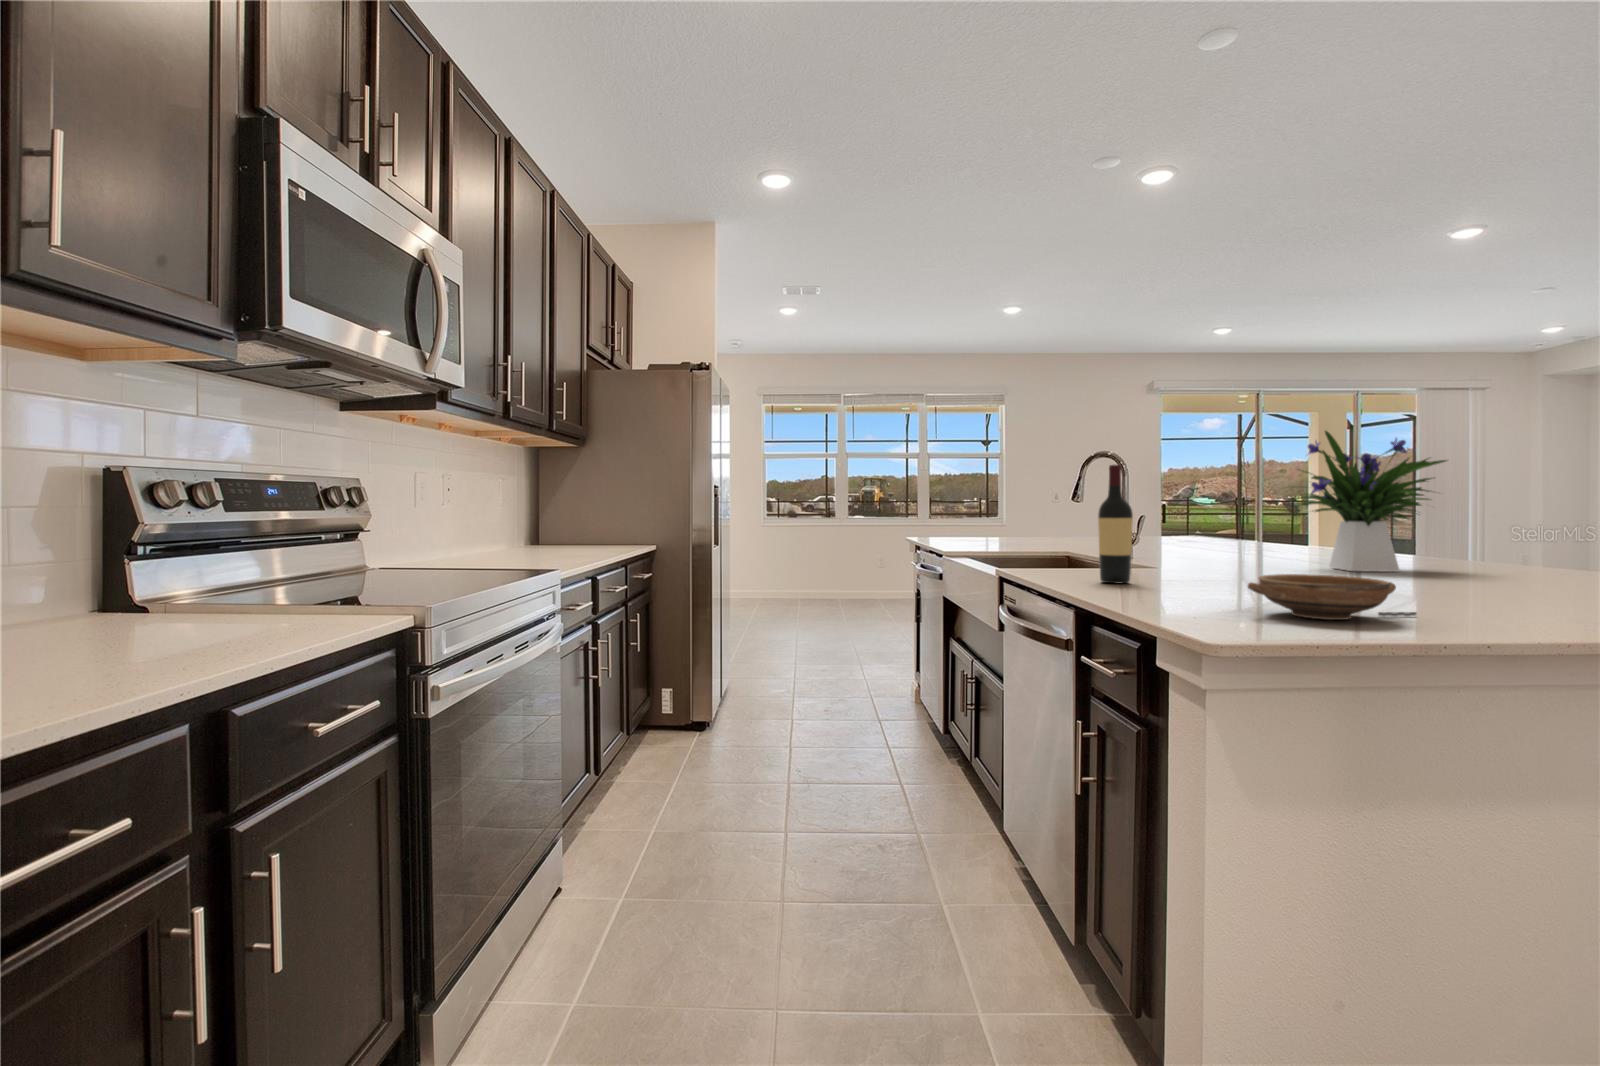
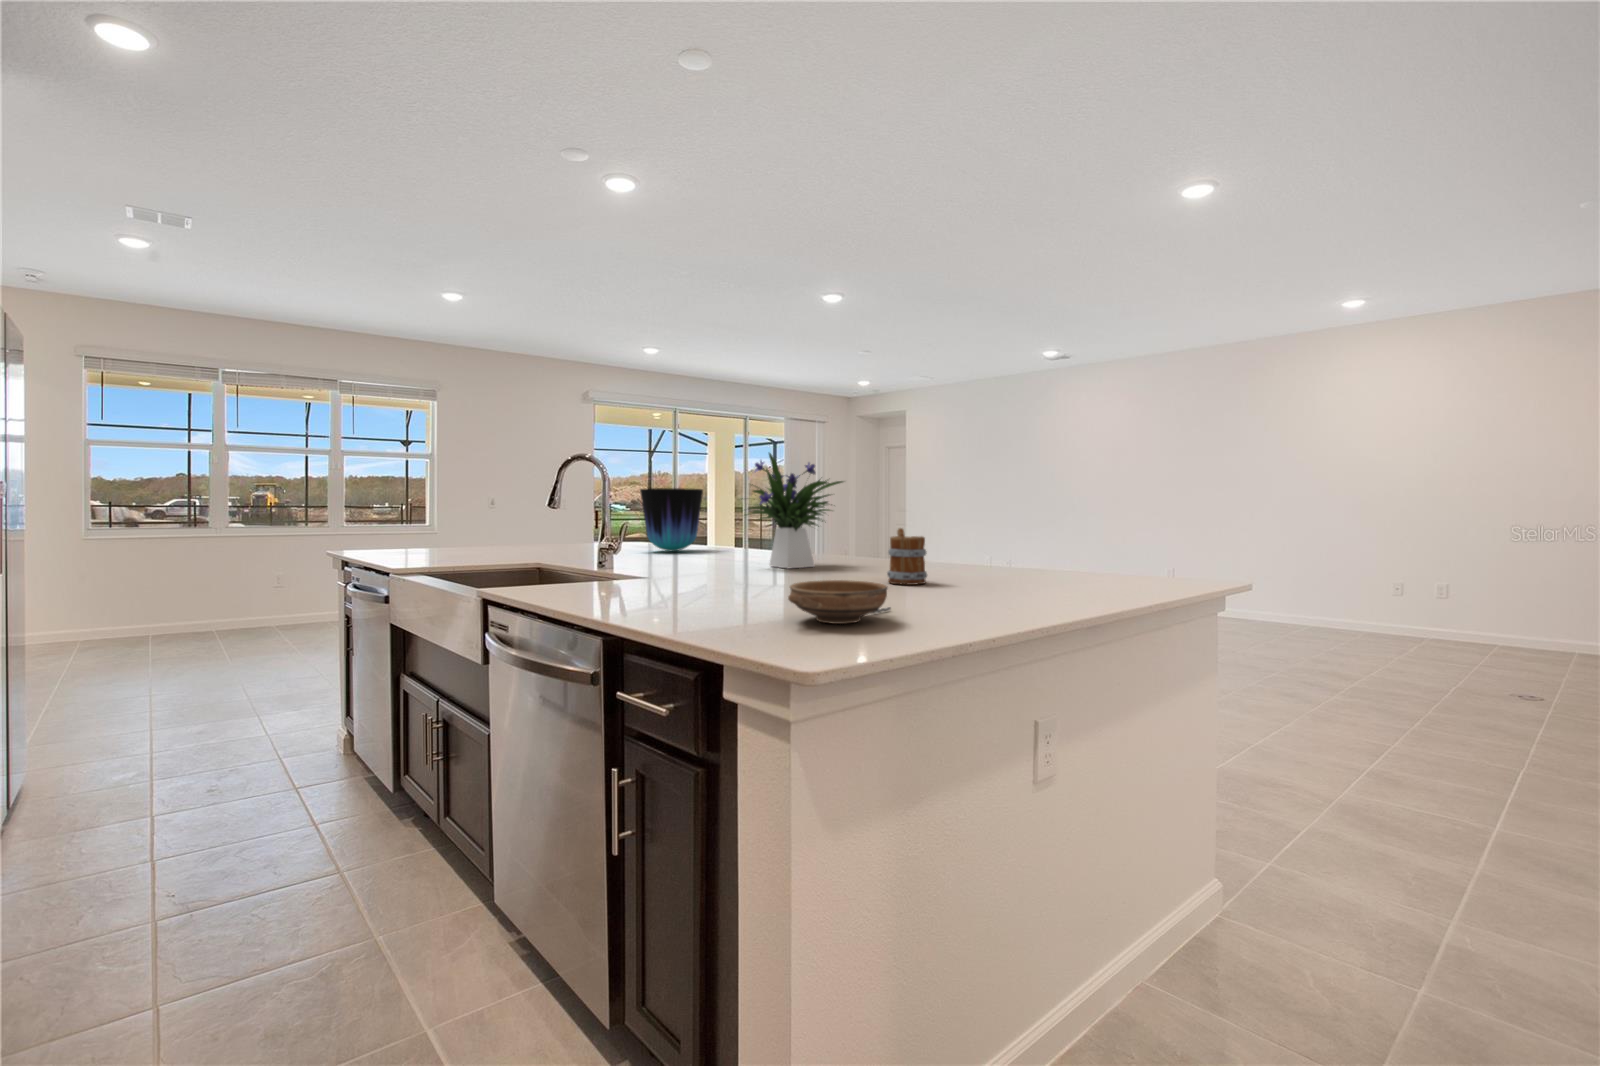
wine bottle: present [1098,465,1133,583] -> none [607,471,642,599]
vase: none [1183,477,1266,549] -> present [640,488,703,551]
mug: none [1484,522,1559,598] -> present [887,528,927,585]

